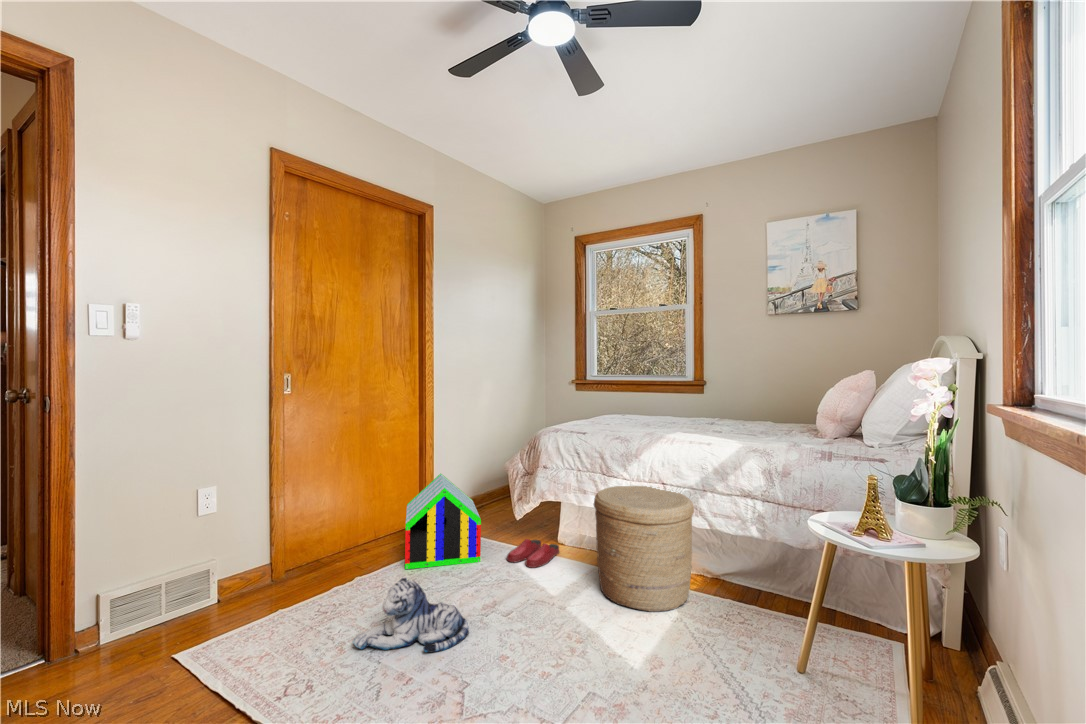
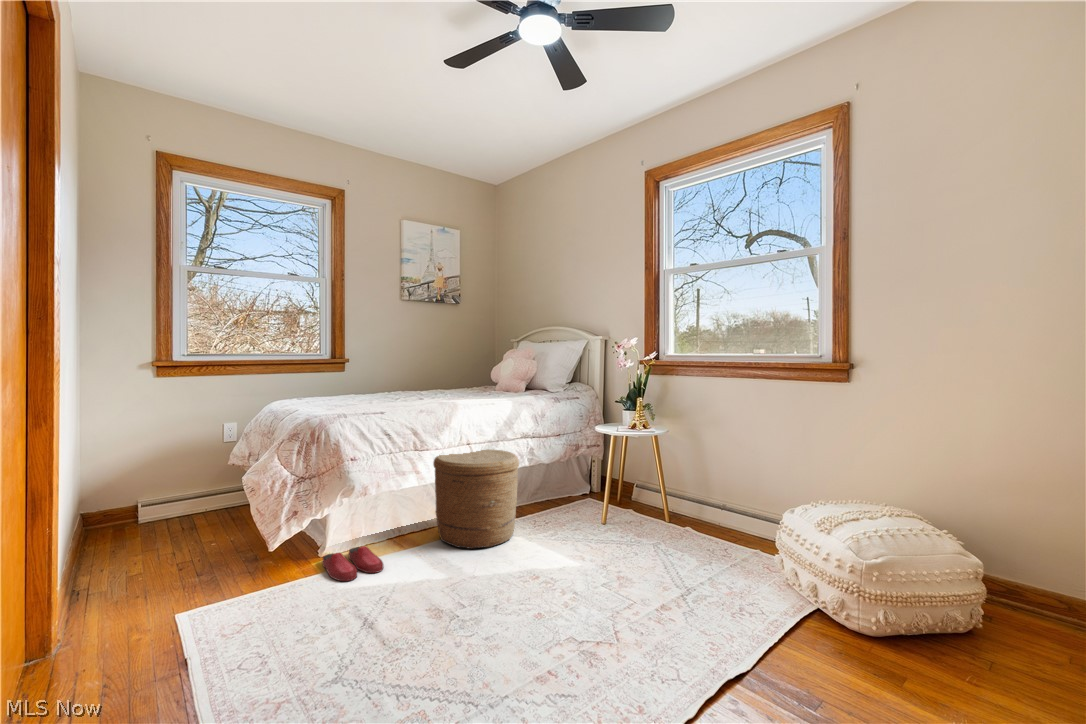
toy house: present [405,474,481,569] -> none [155,514,324,655]
plush toy: present [353,578,469,652] -> none [446,584,512,682]

